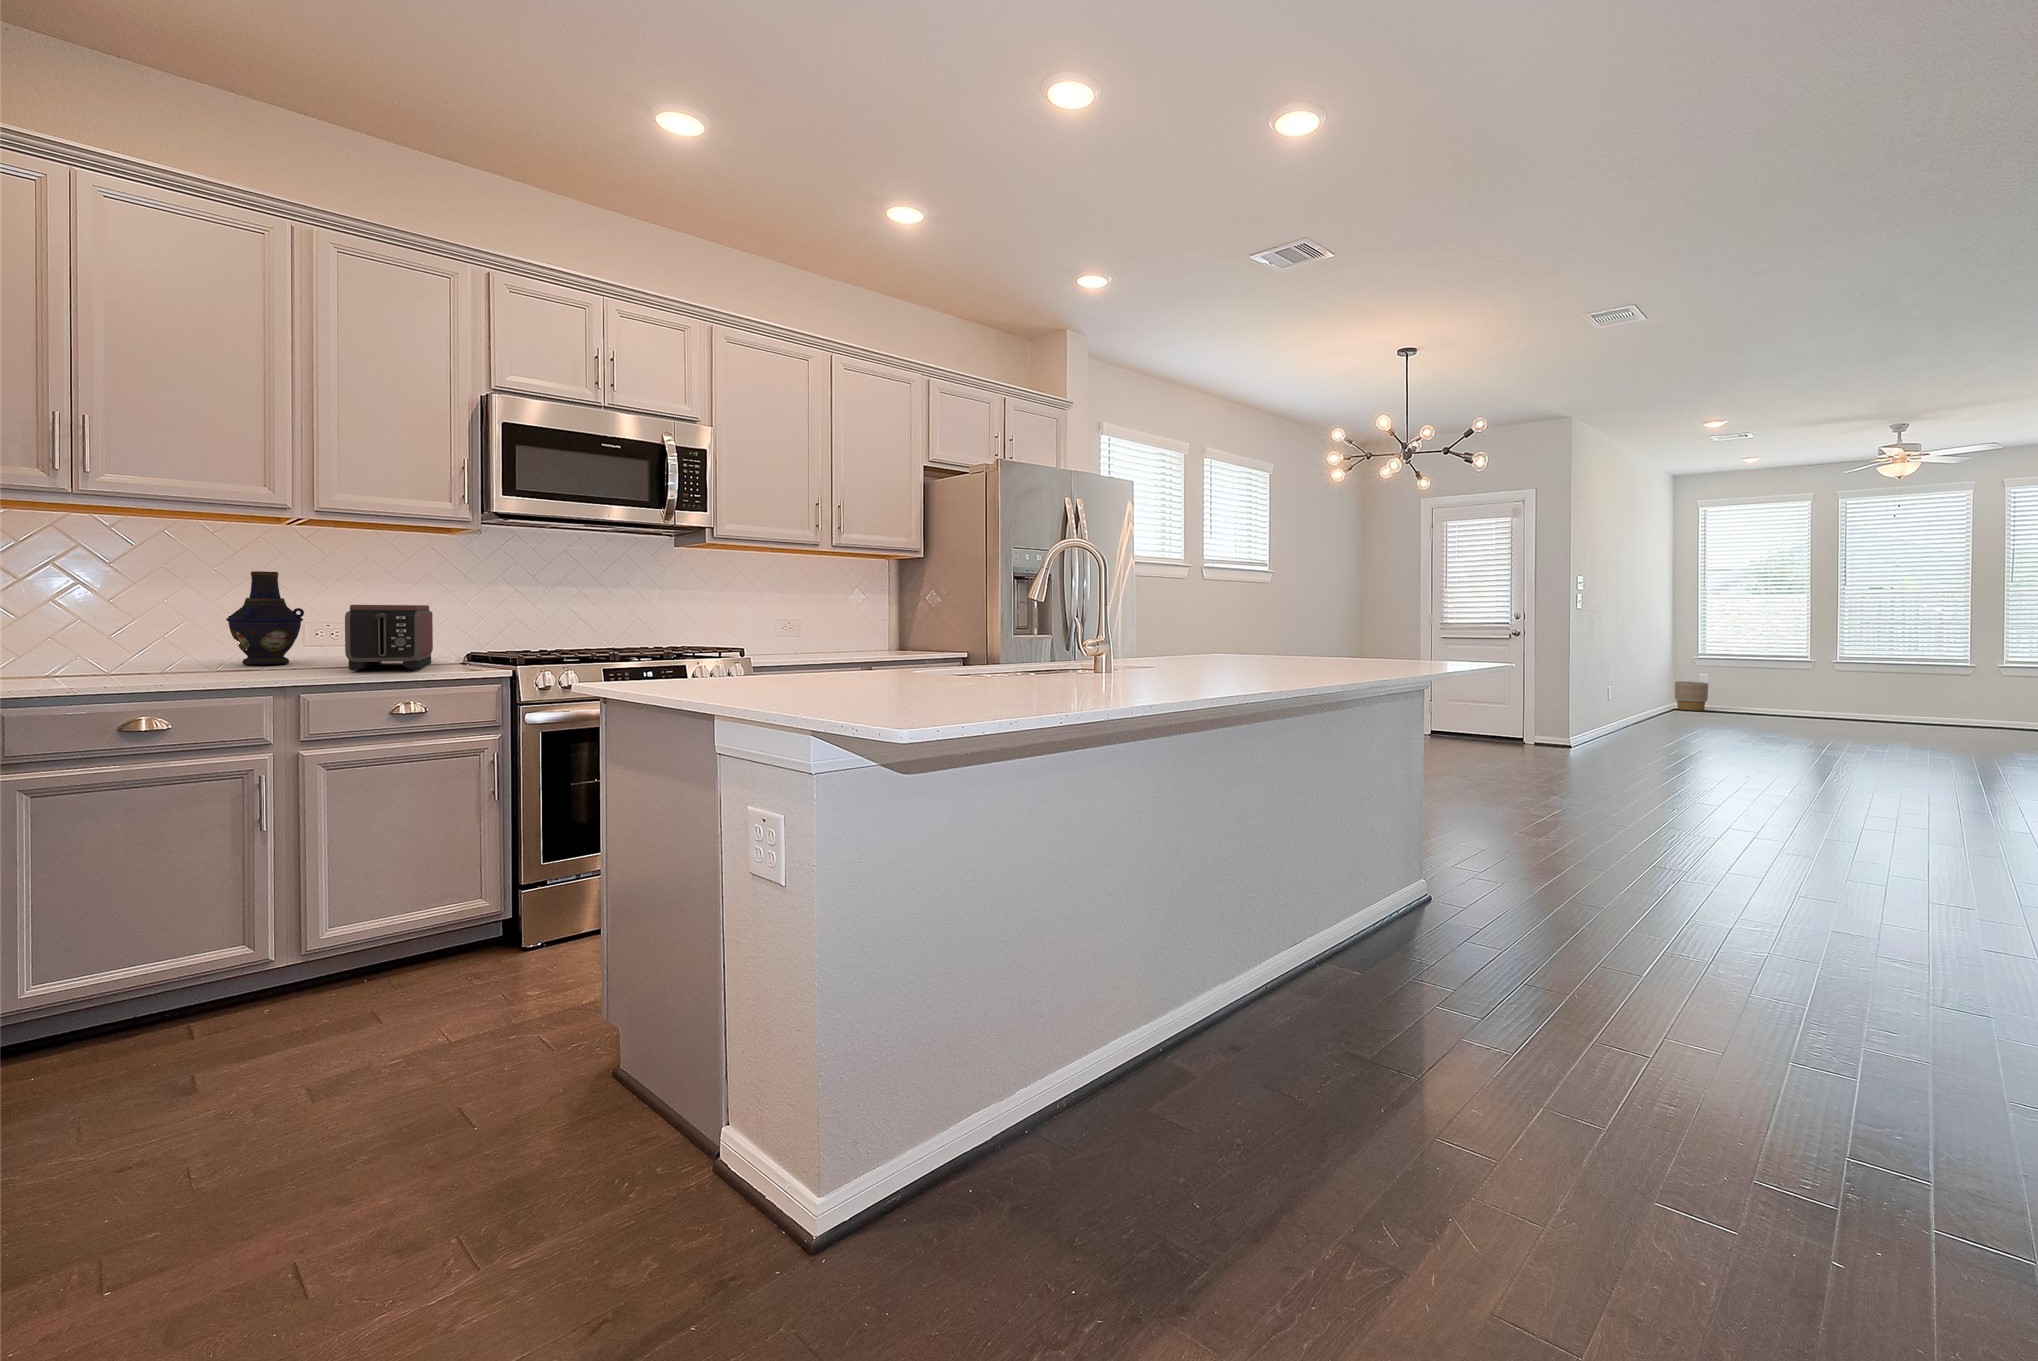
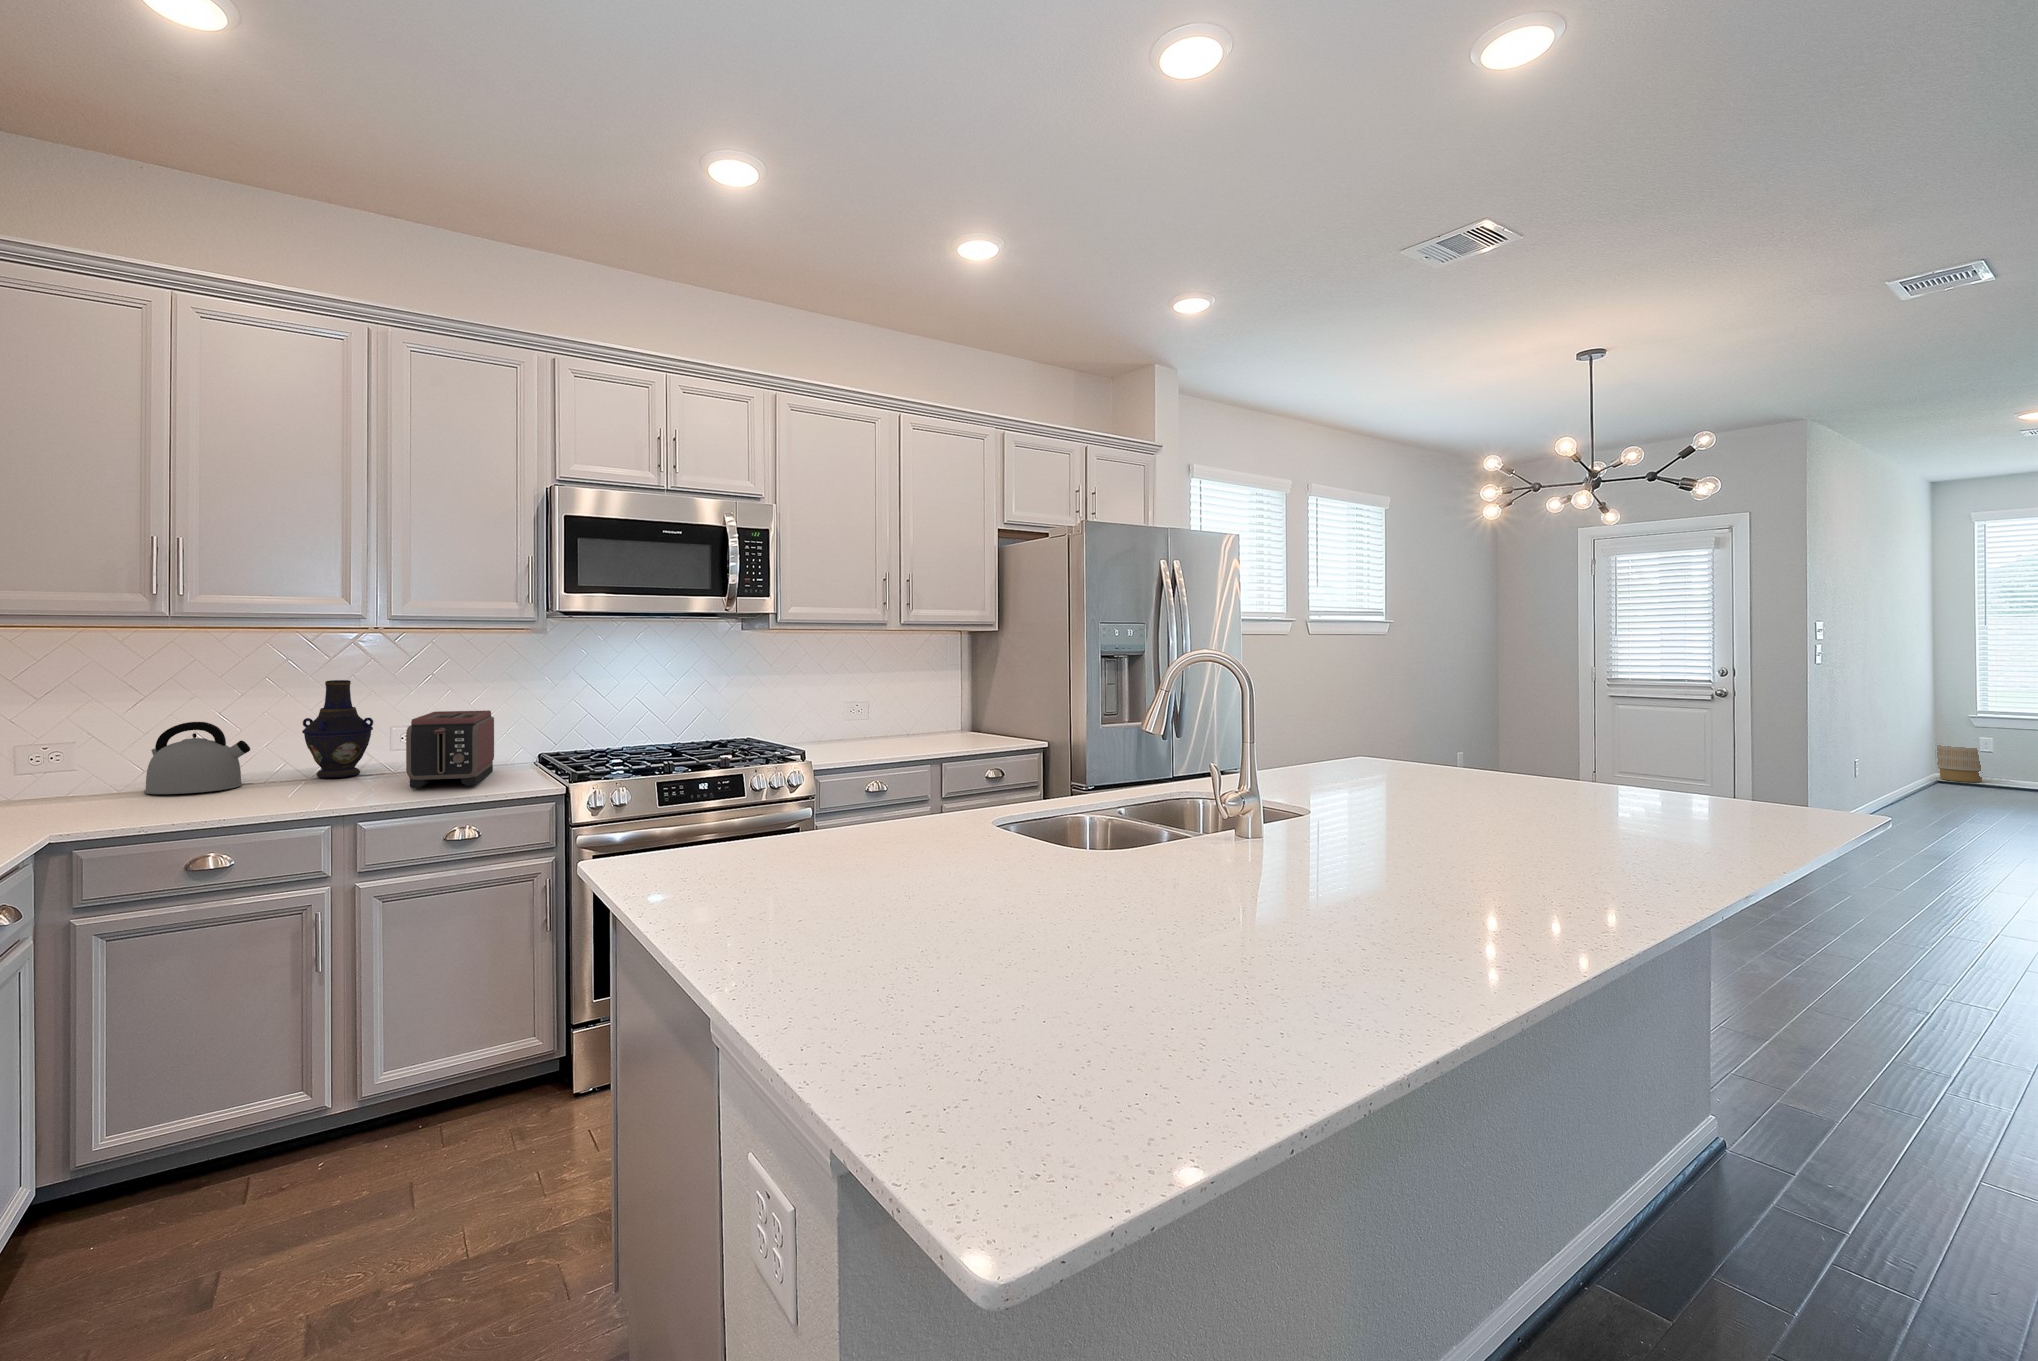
kettle: none [51,605,170,672] -> present [144,722,250,794]

